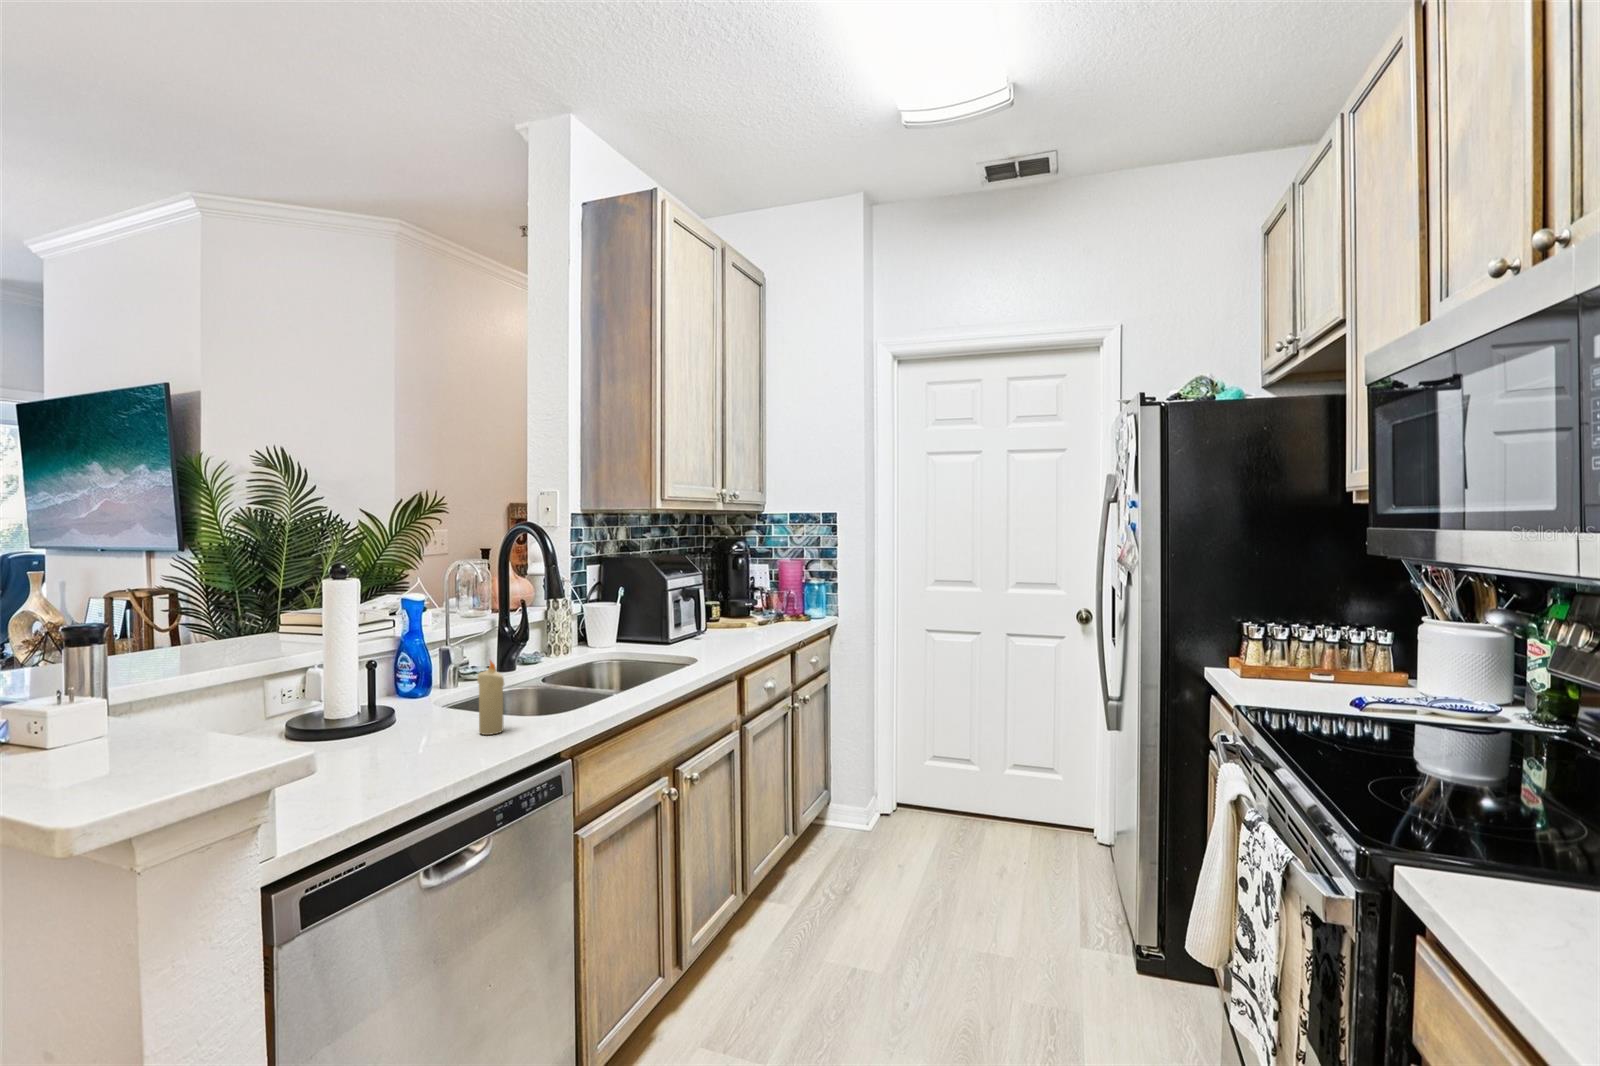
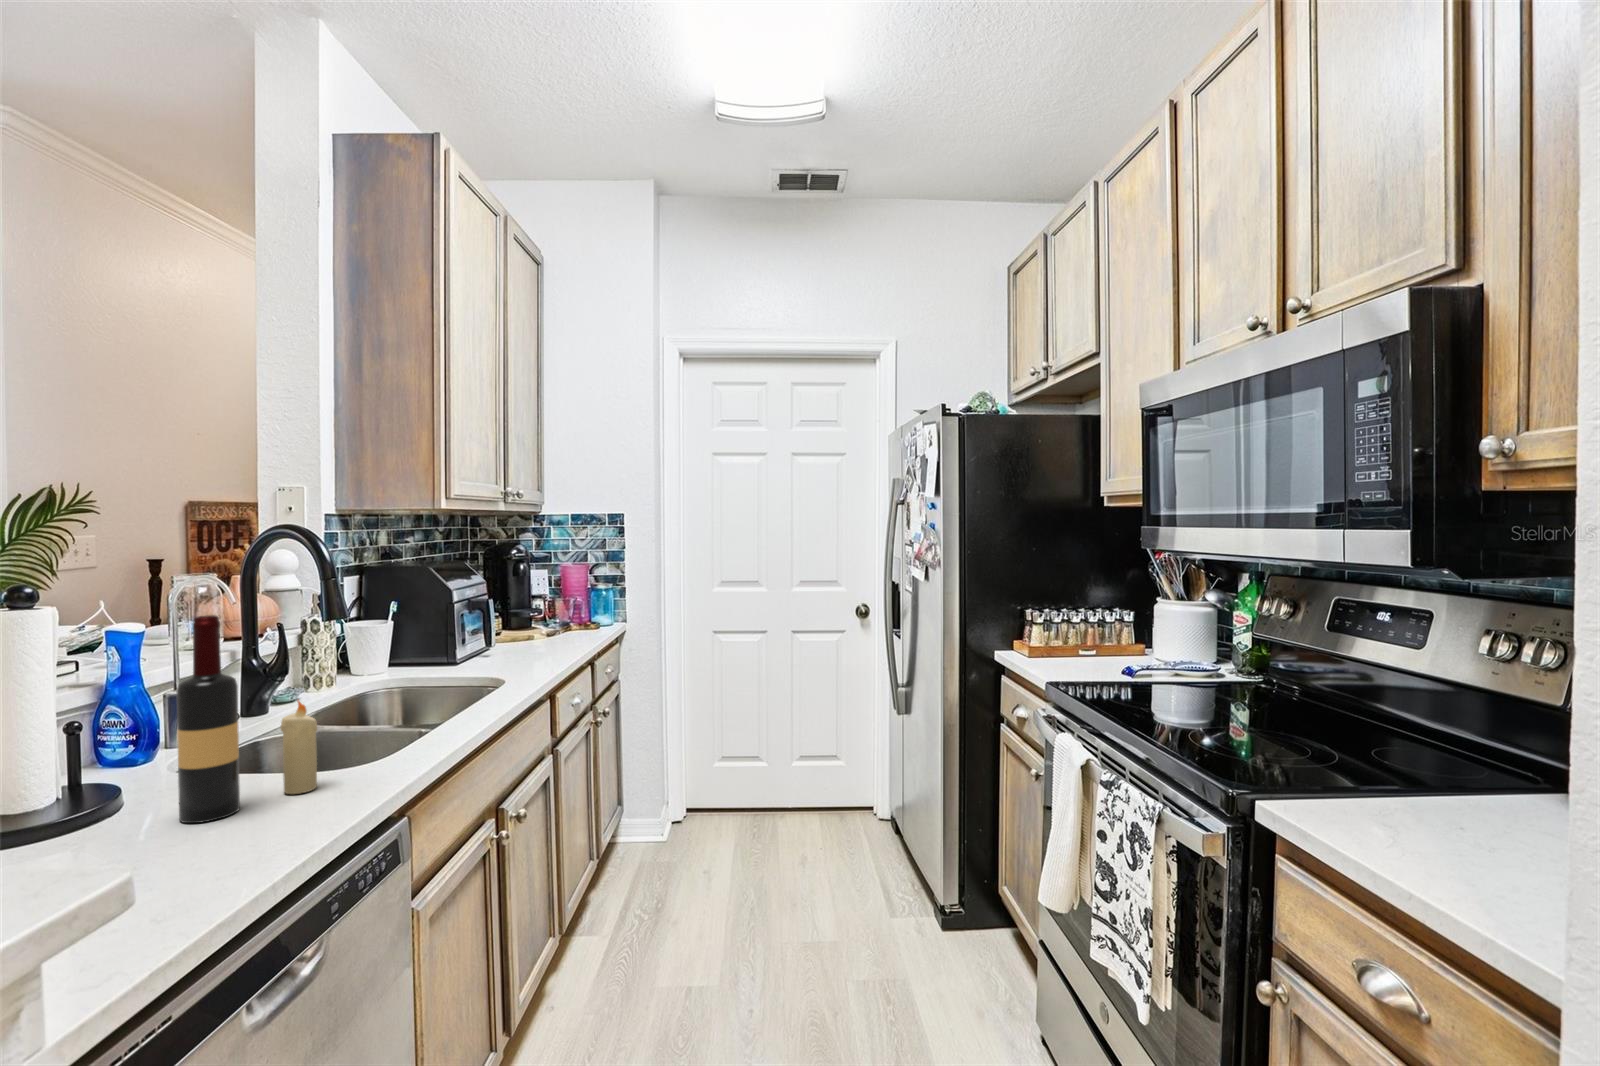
wine bottle: none [402,589,445,748] -> present [177,615,240,823]

